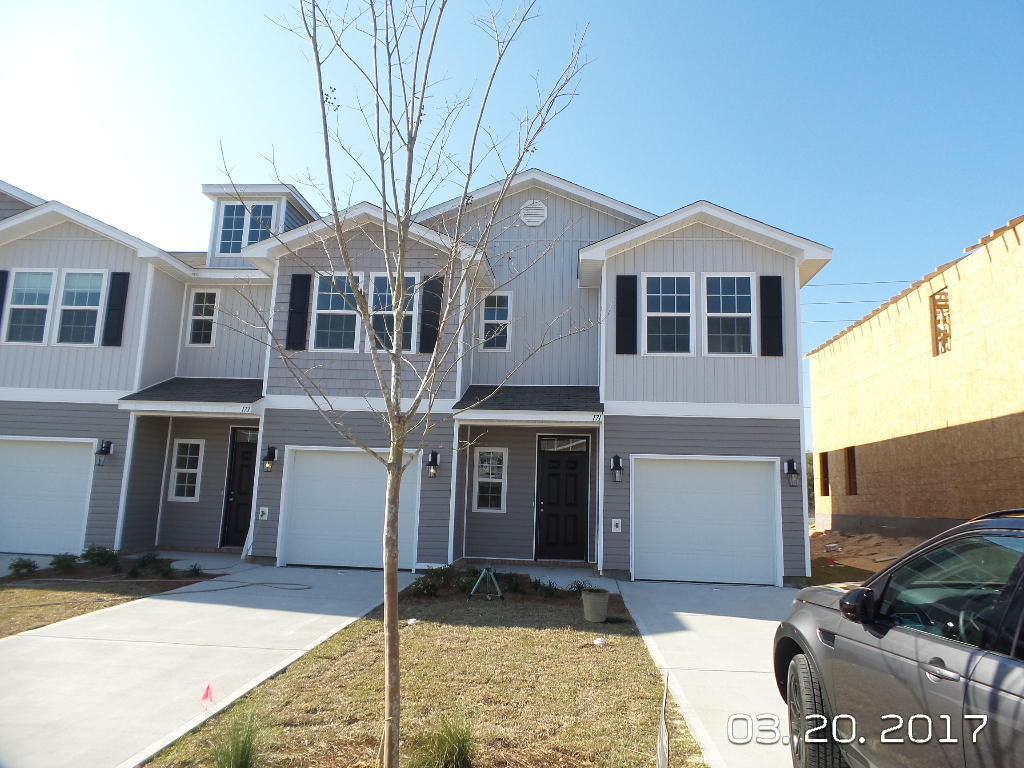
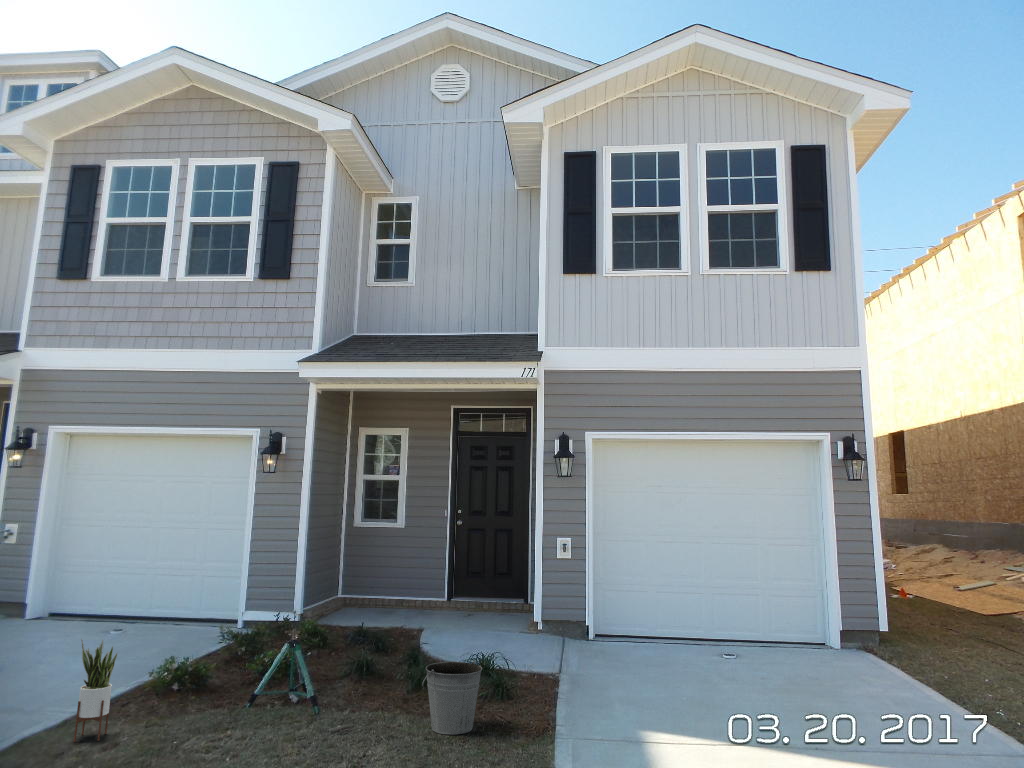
potted plant: none [423,575,442,623] -> present [74,639,117,742]

